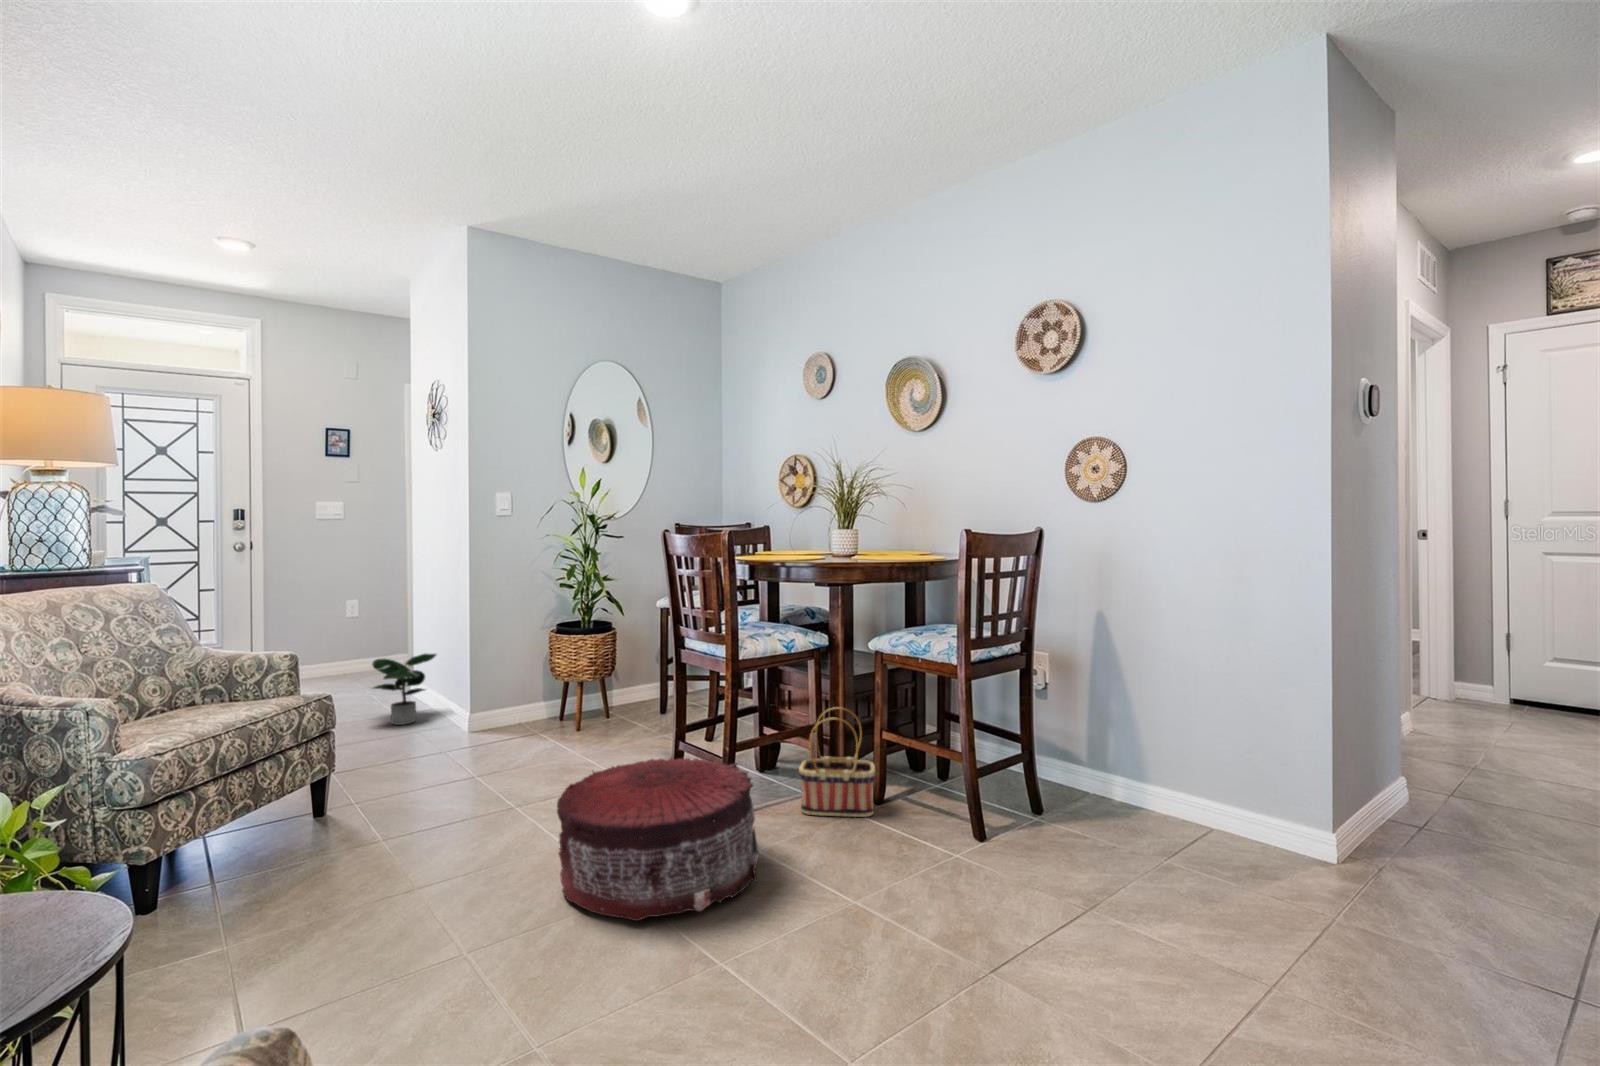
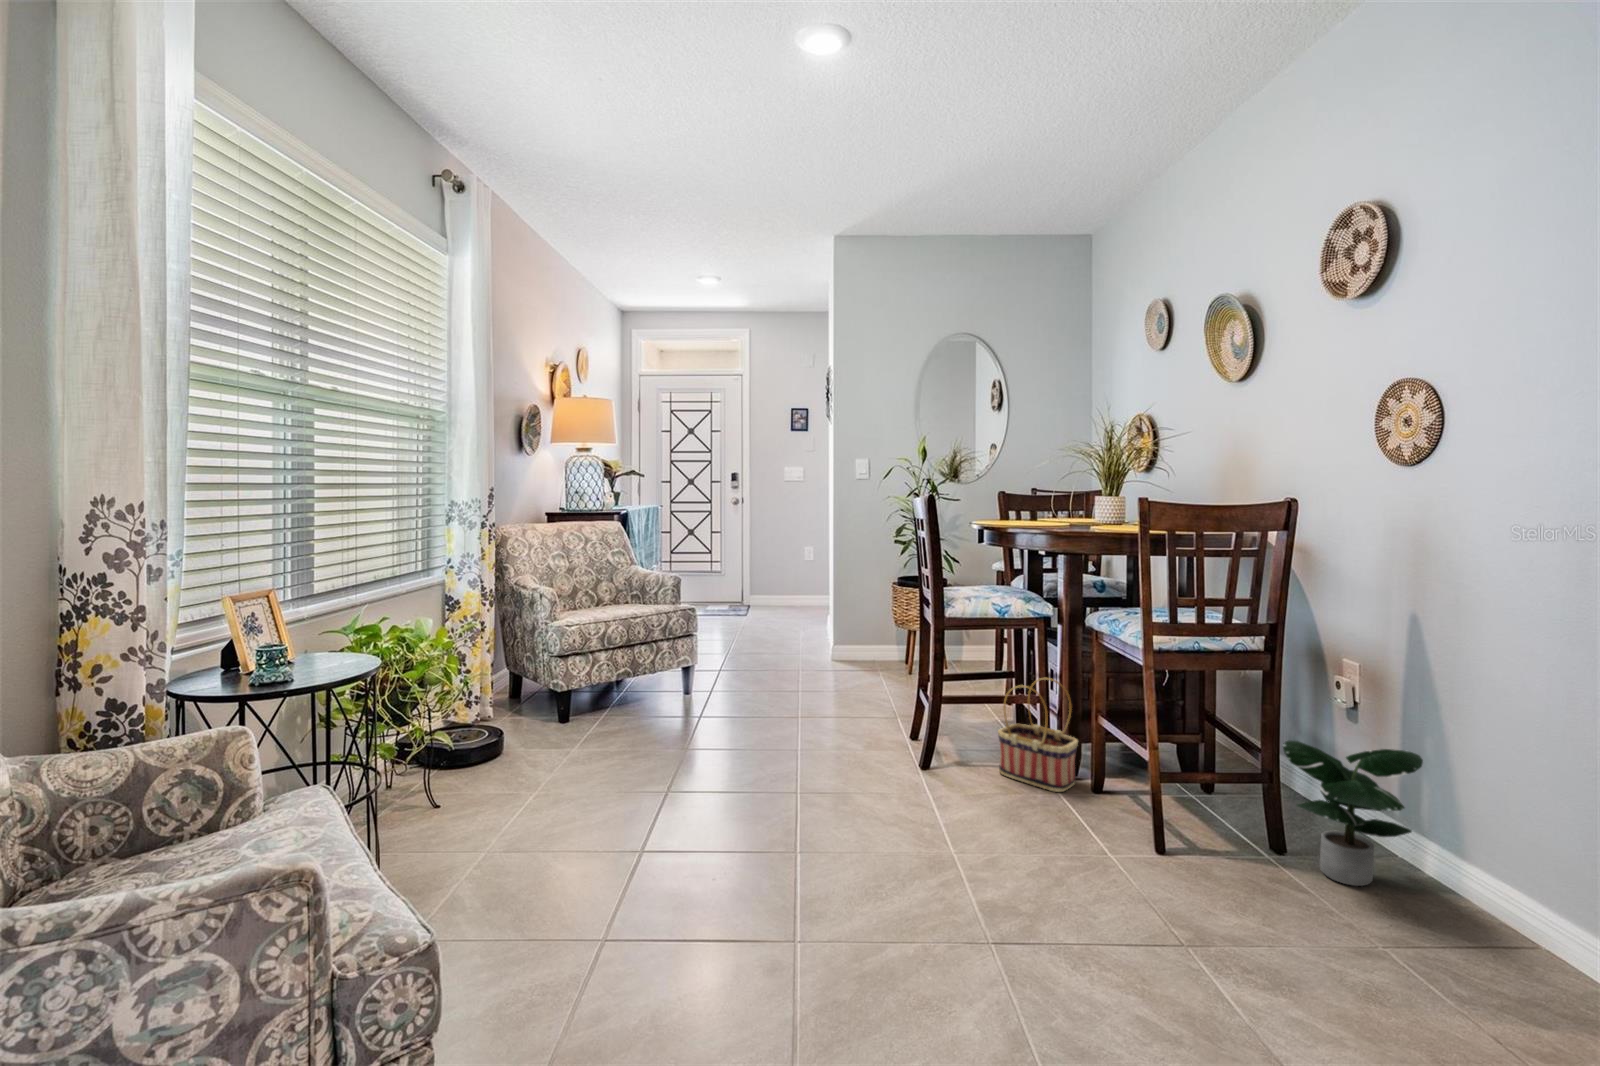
potted plant: present [372,654,436,725] -> present [1283,740,1423,886]
pouf: present [557,757,759,921] -> none [745,688,908,816]

